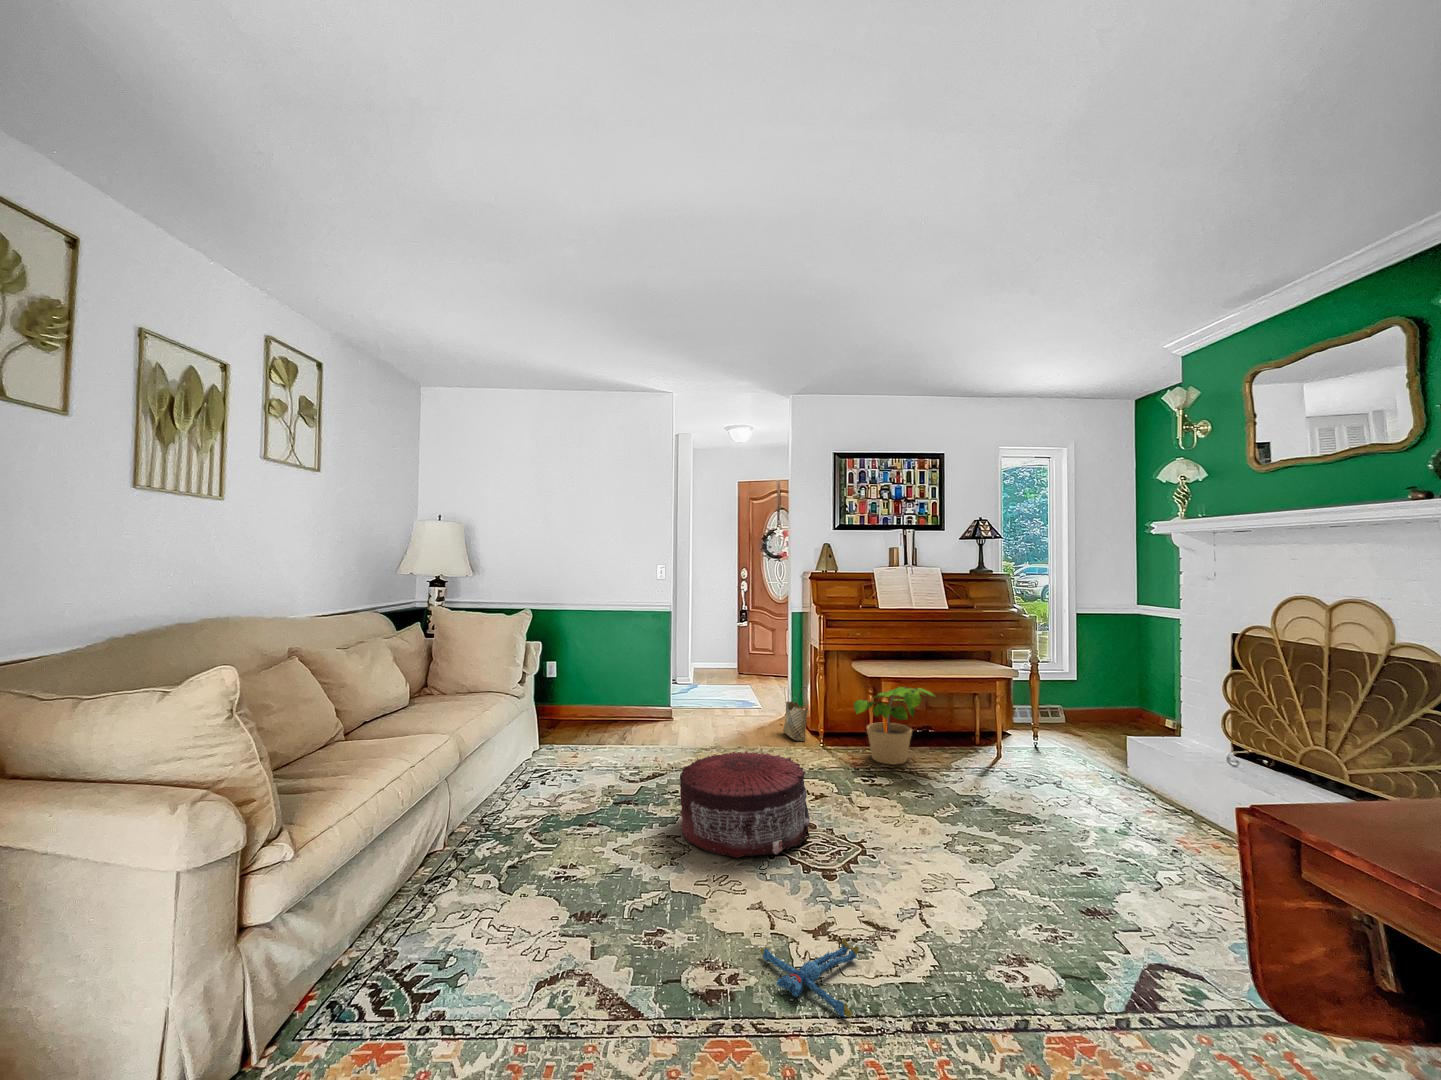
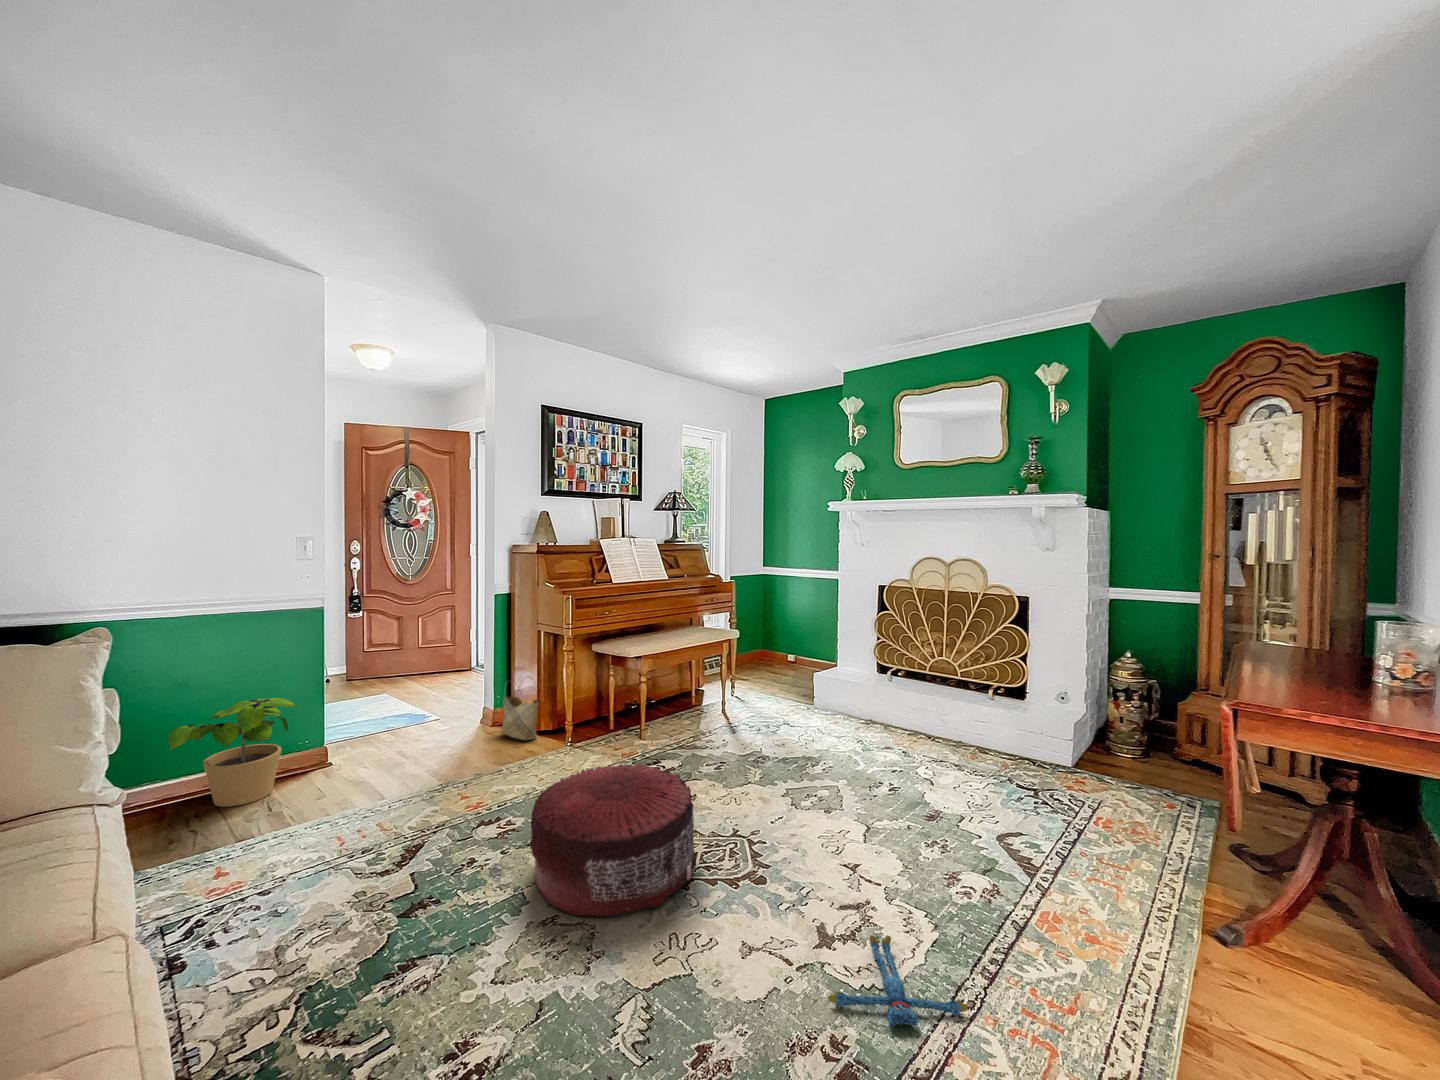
potted plant: present [854,687,934,764] -> present [168,698,297,807]

